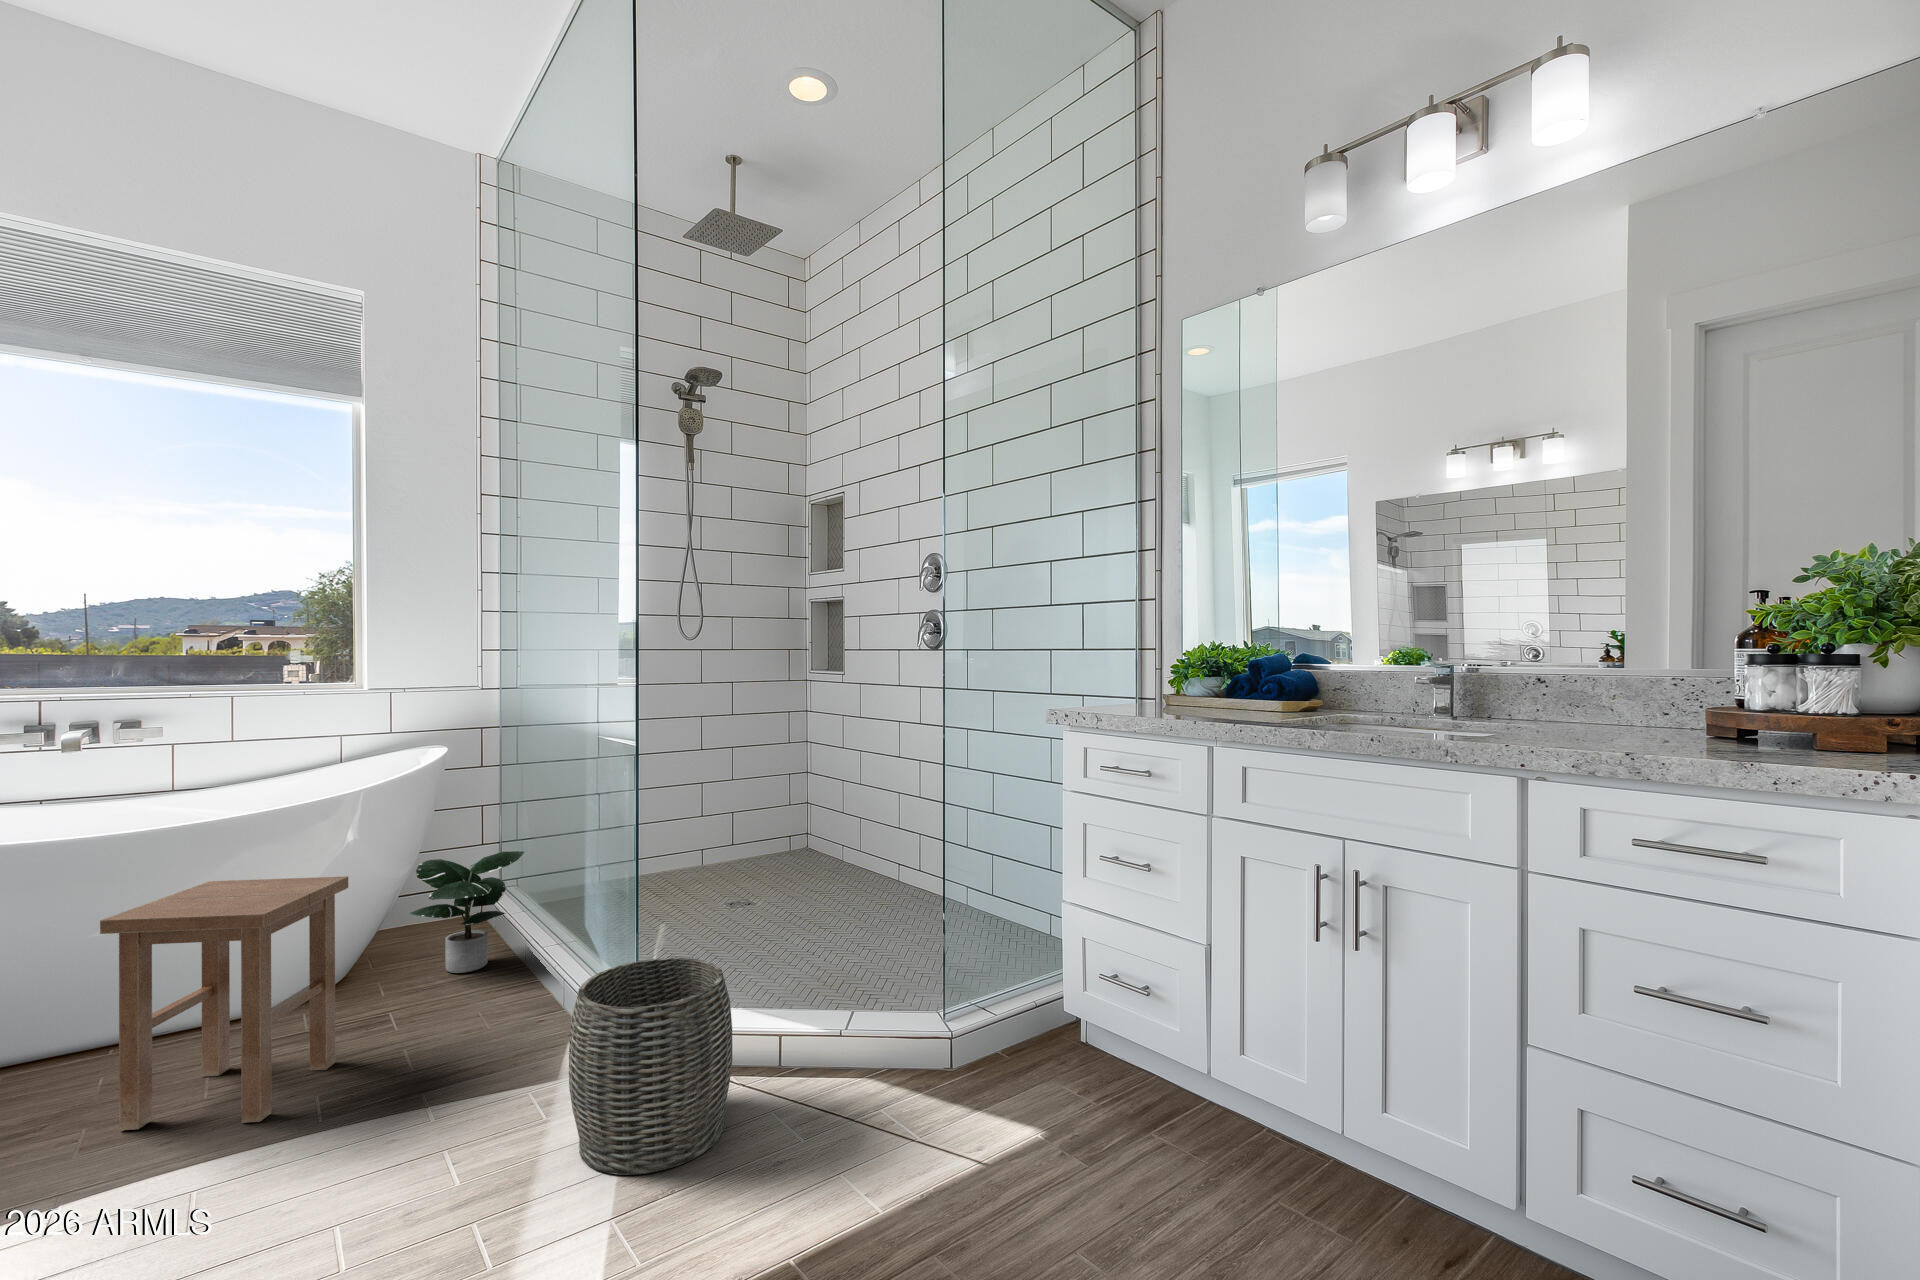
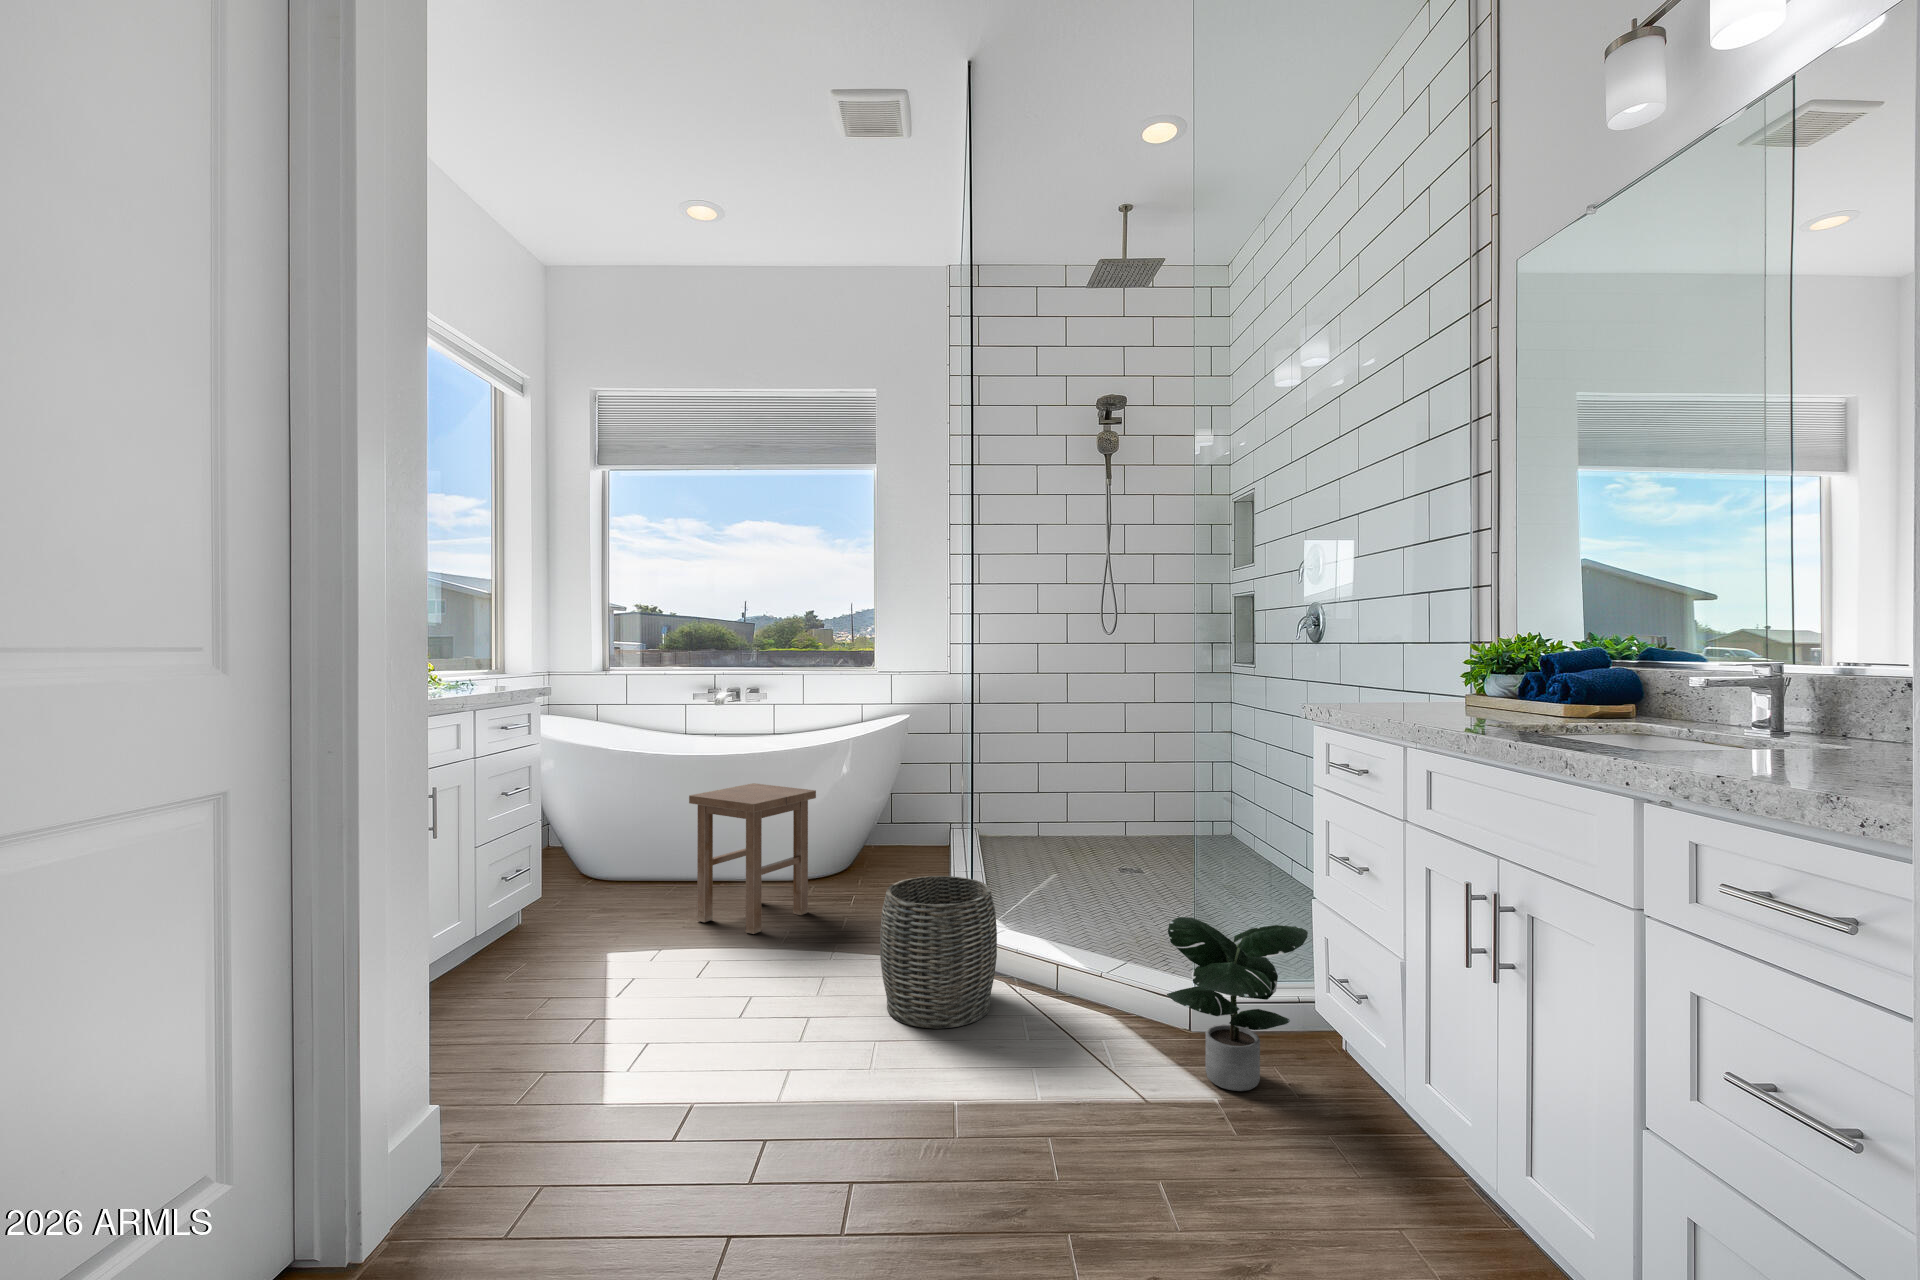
potted plant: present [410,851,524,973] -> present [1167,917,1308,1091]

